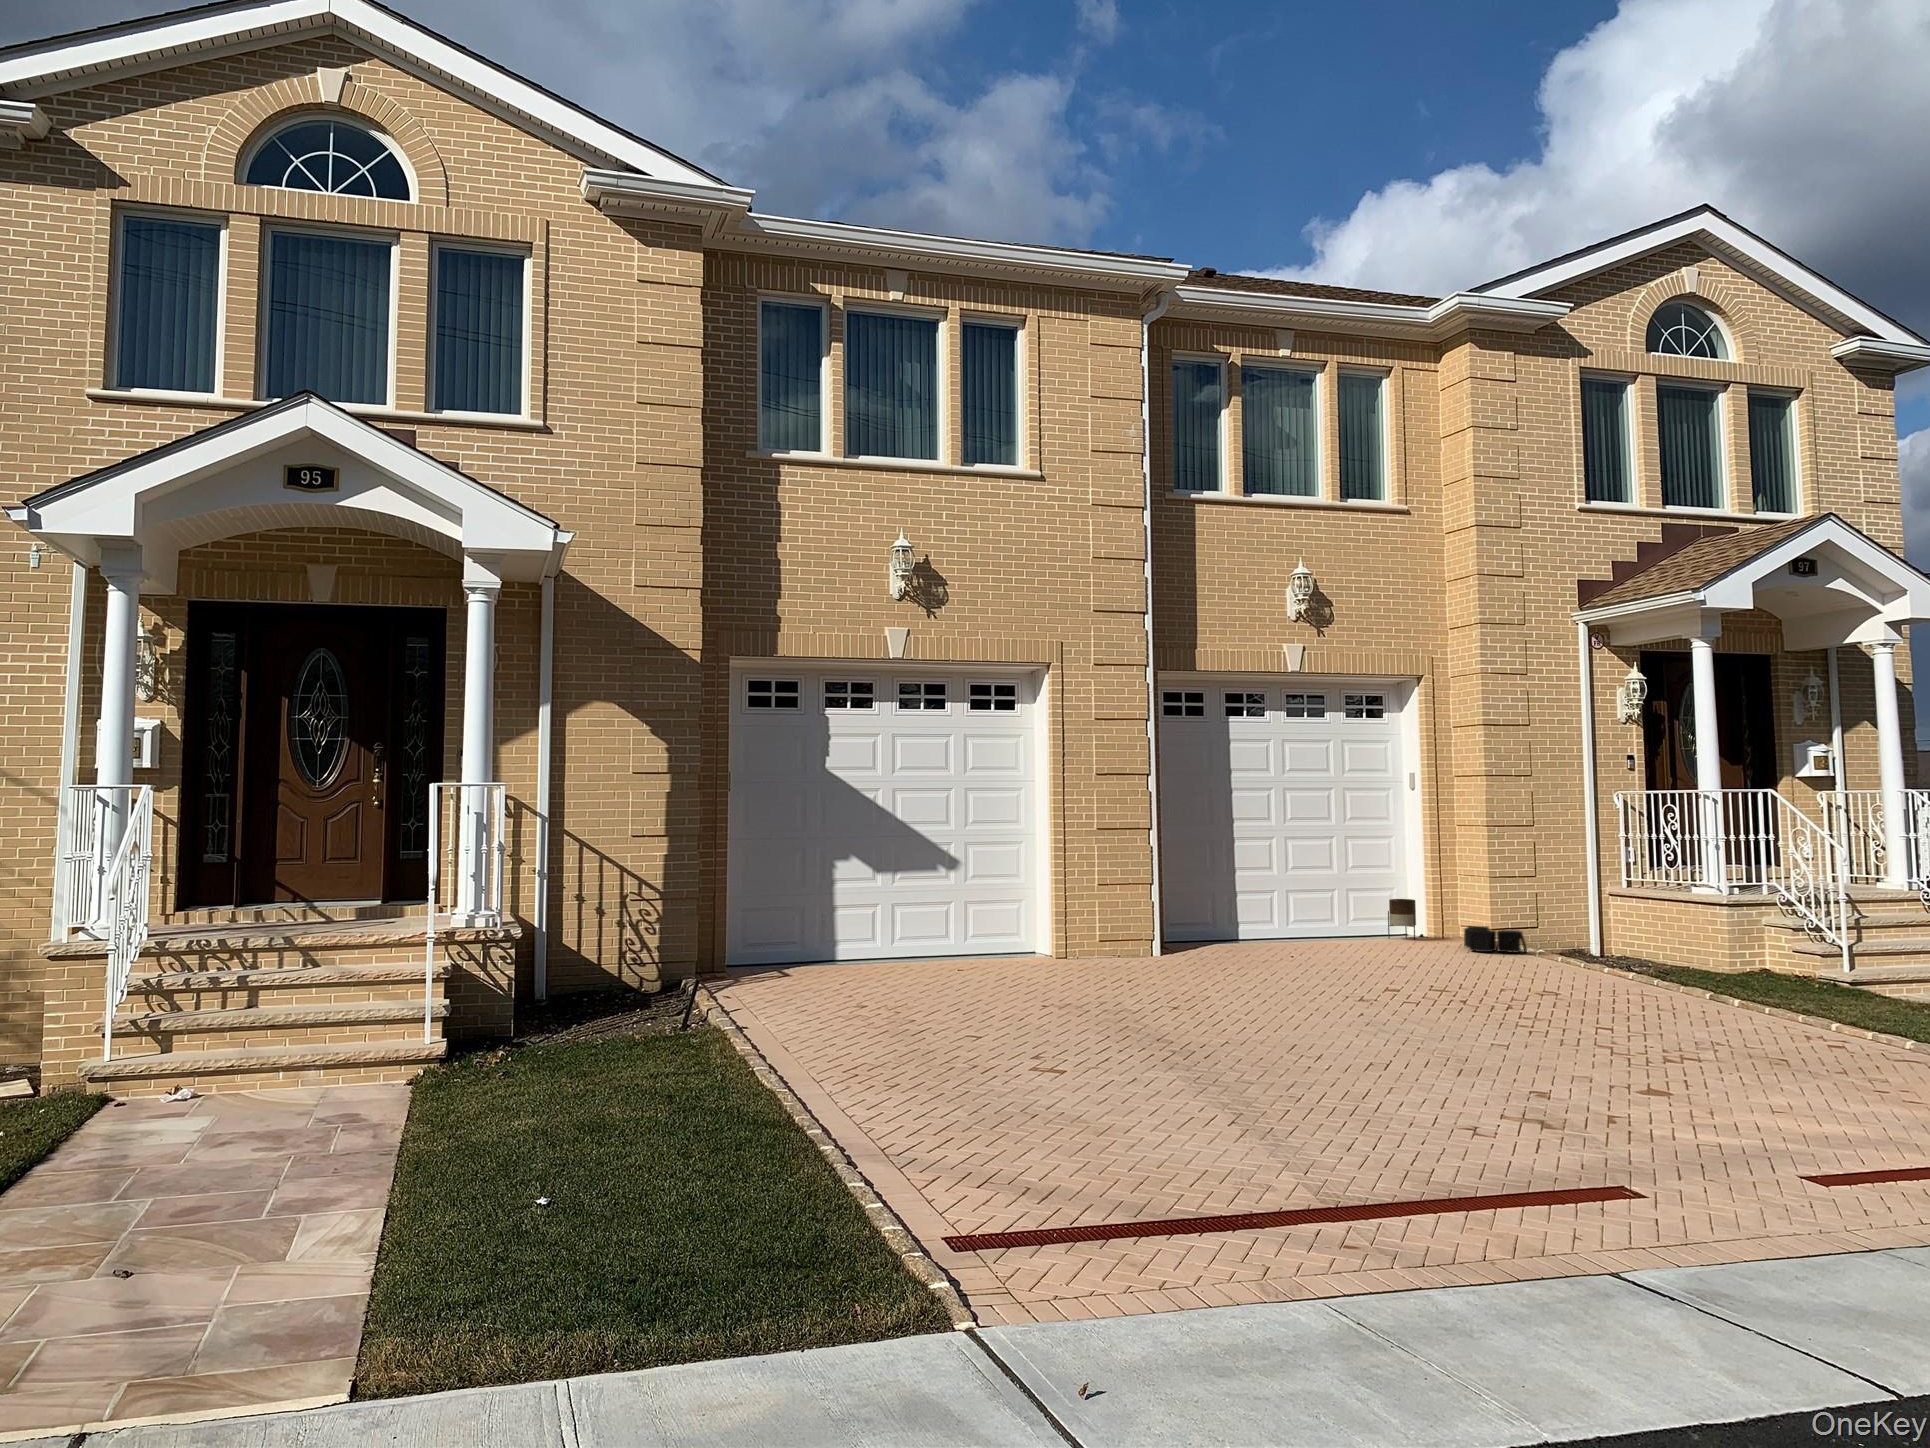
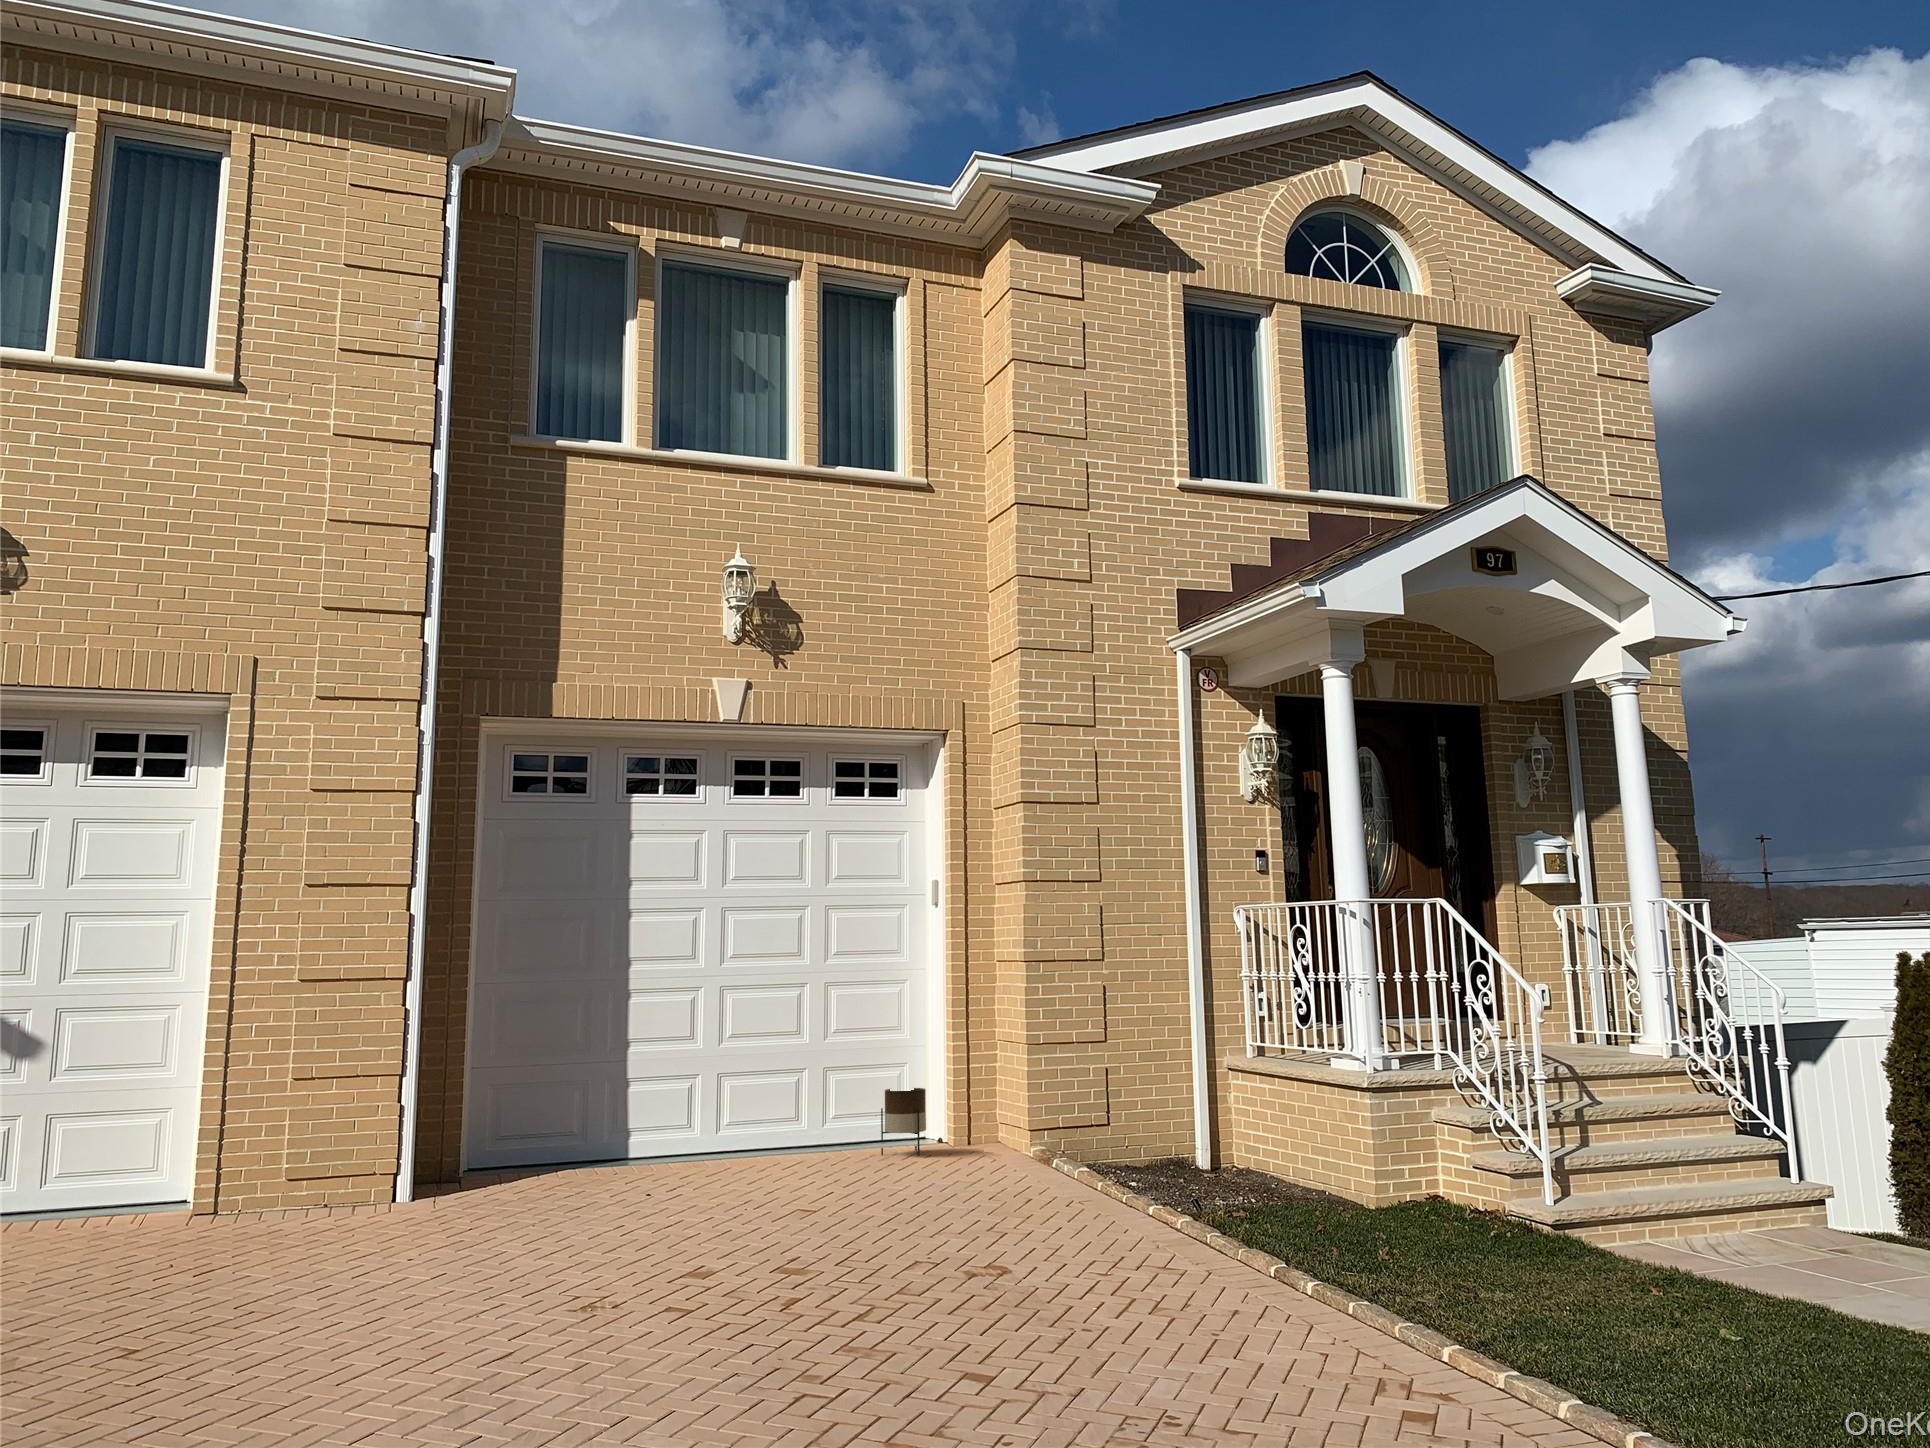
storage bin: present [1464,926,1527,953] -> none [977,1130,1074,1178]

